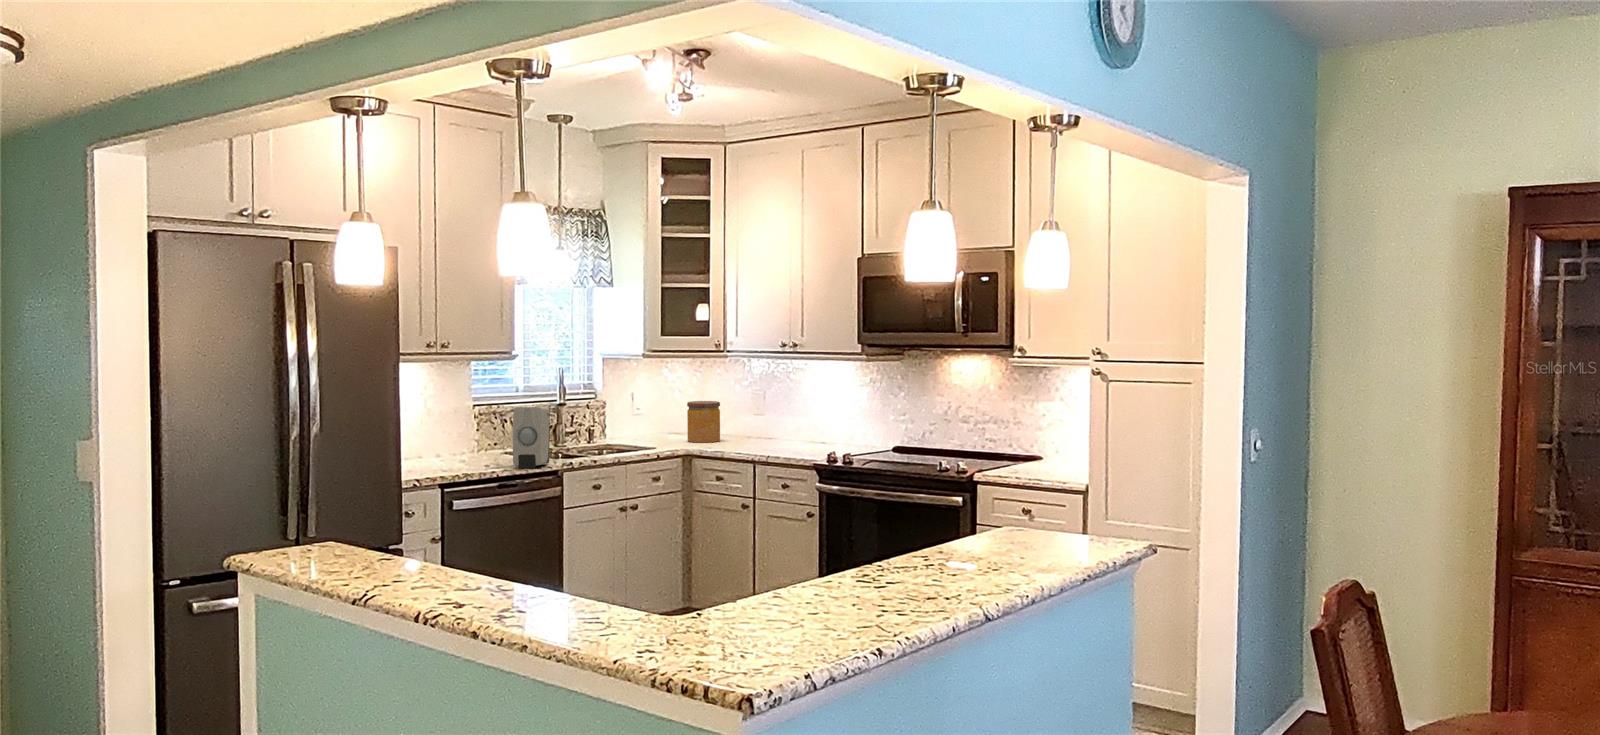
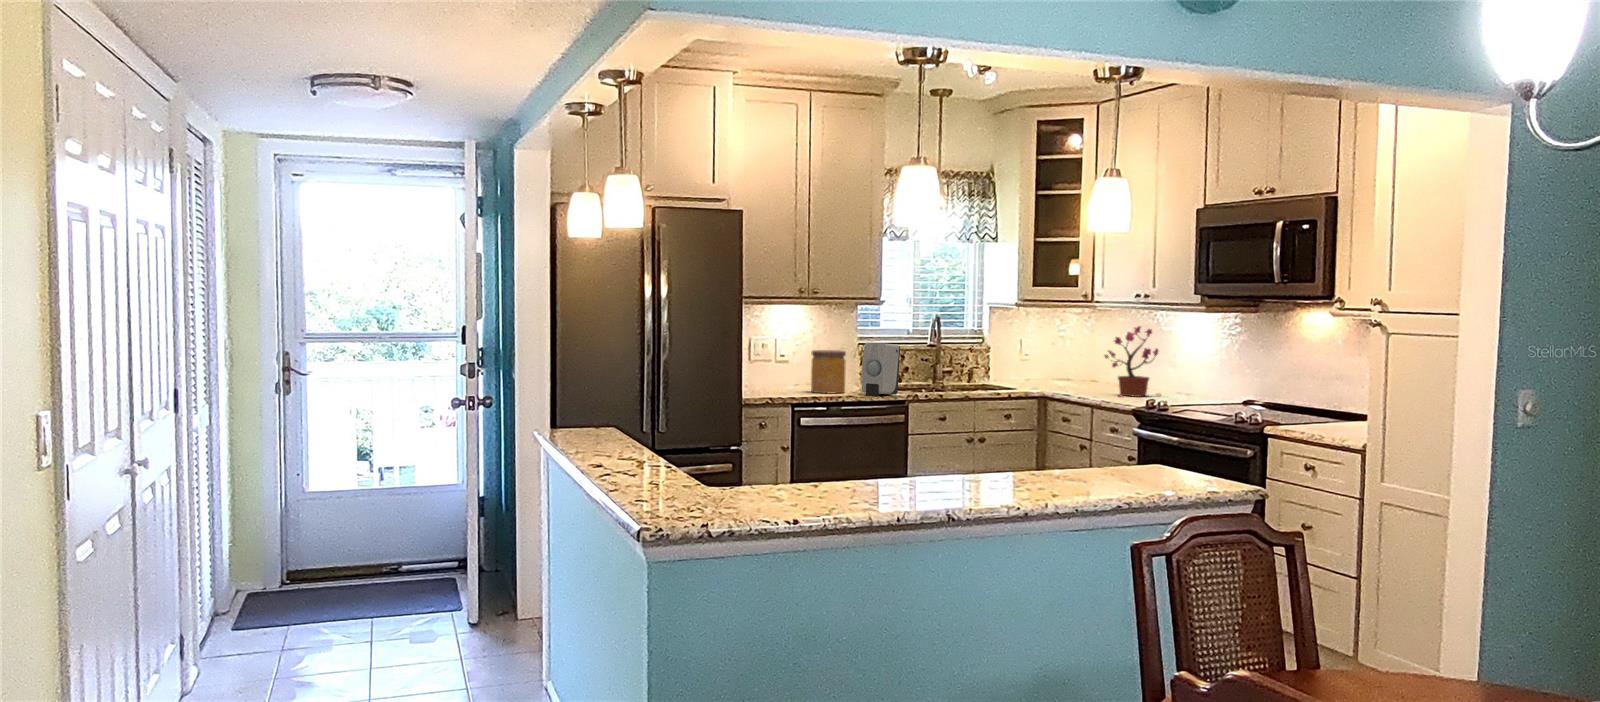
potted plant: none [737,373,792,447] -> present [1105,326,1160,397]
jar: present [687,401,720,443] -> present [811,350,846,393]

